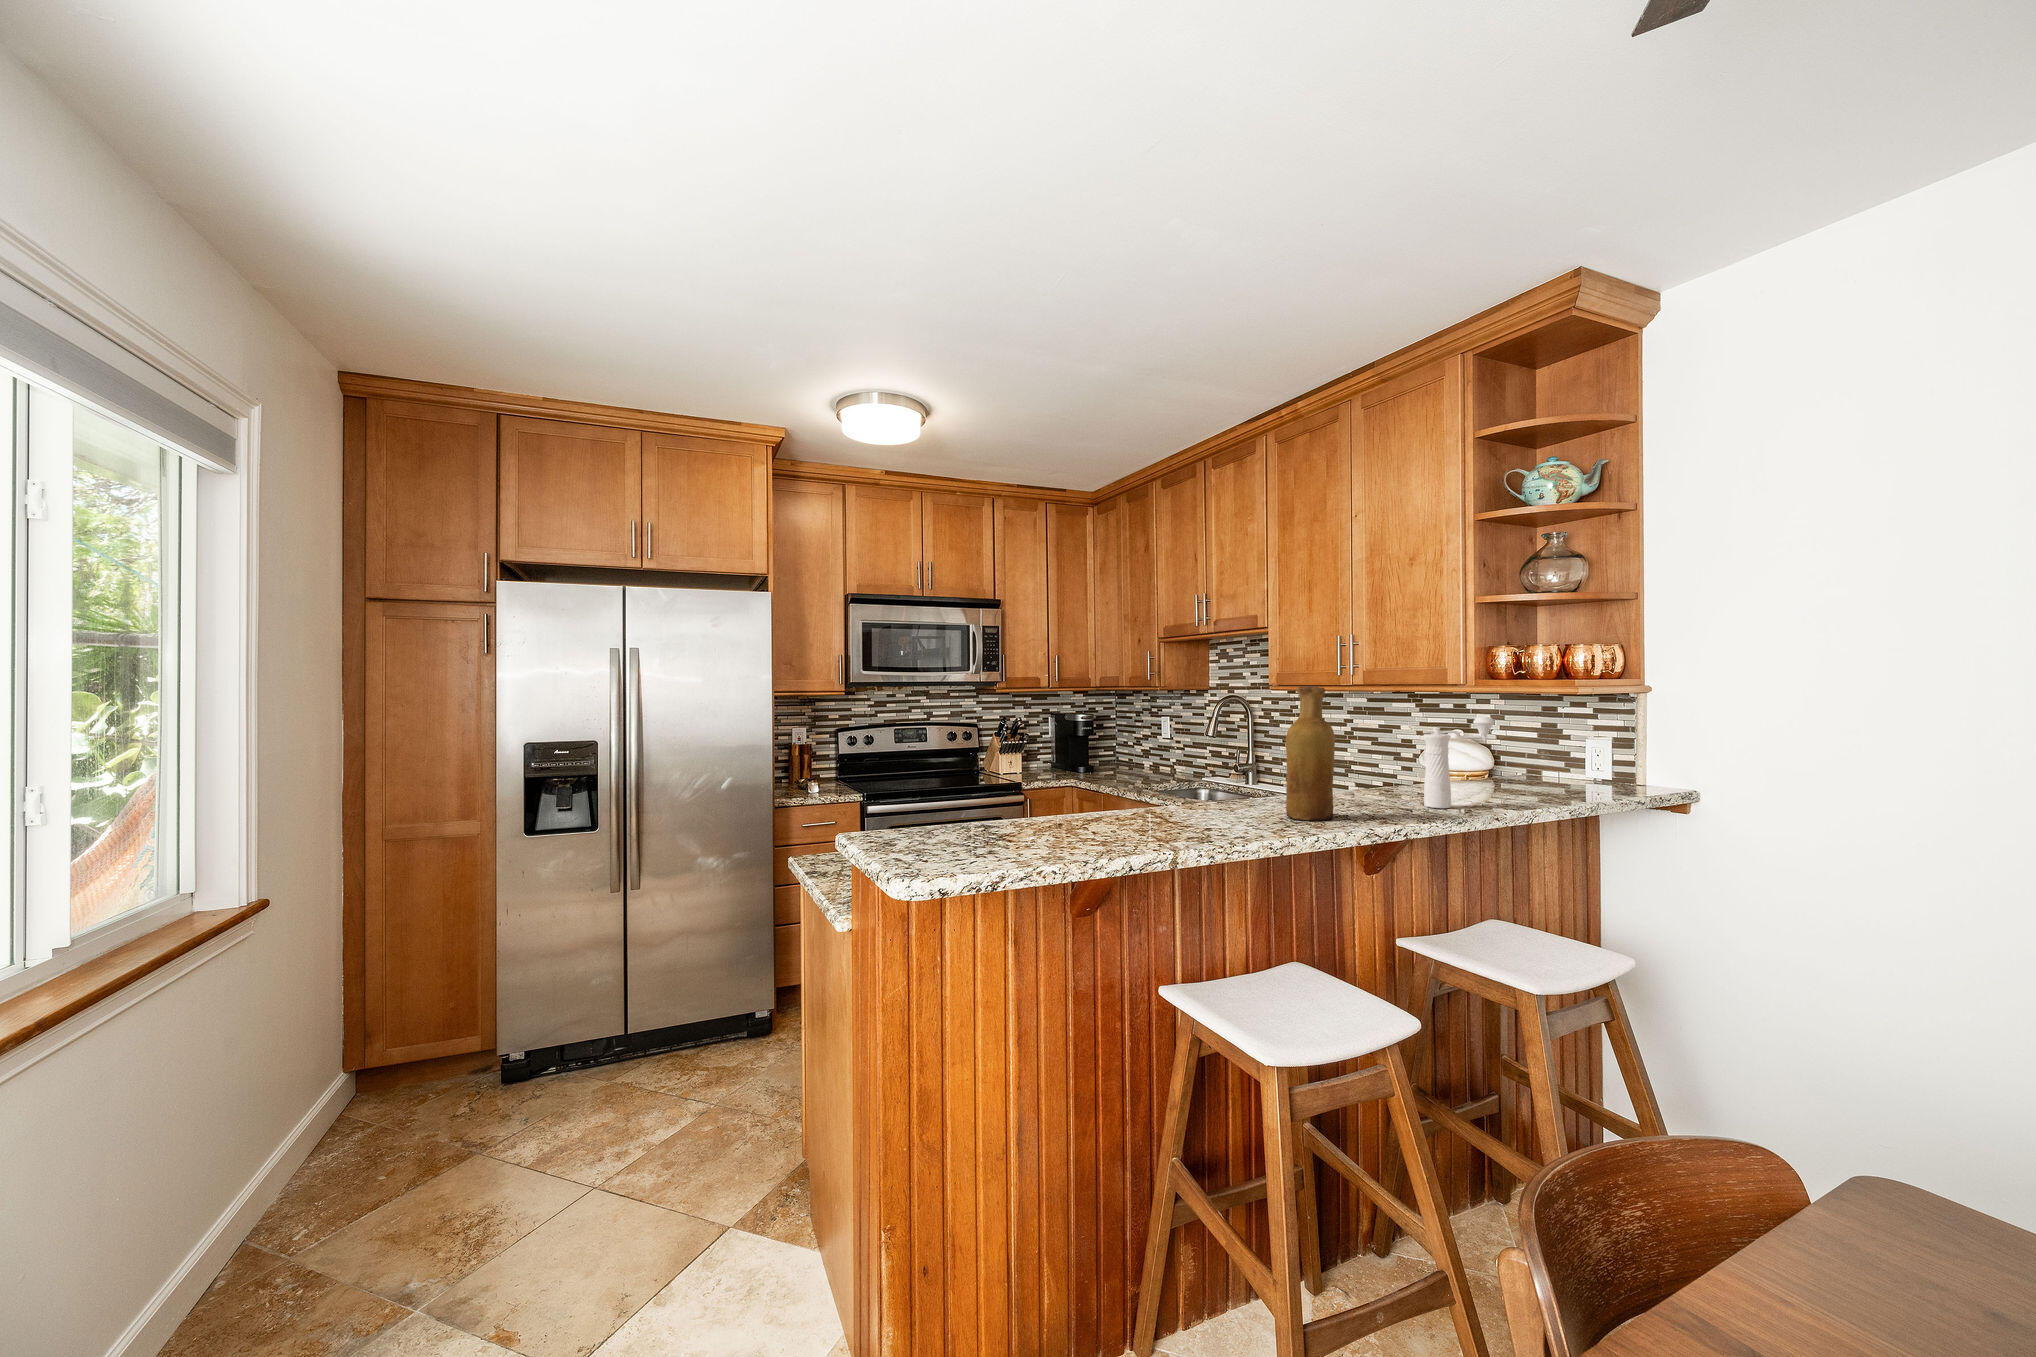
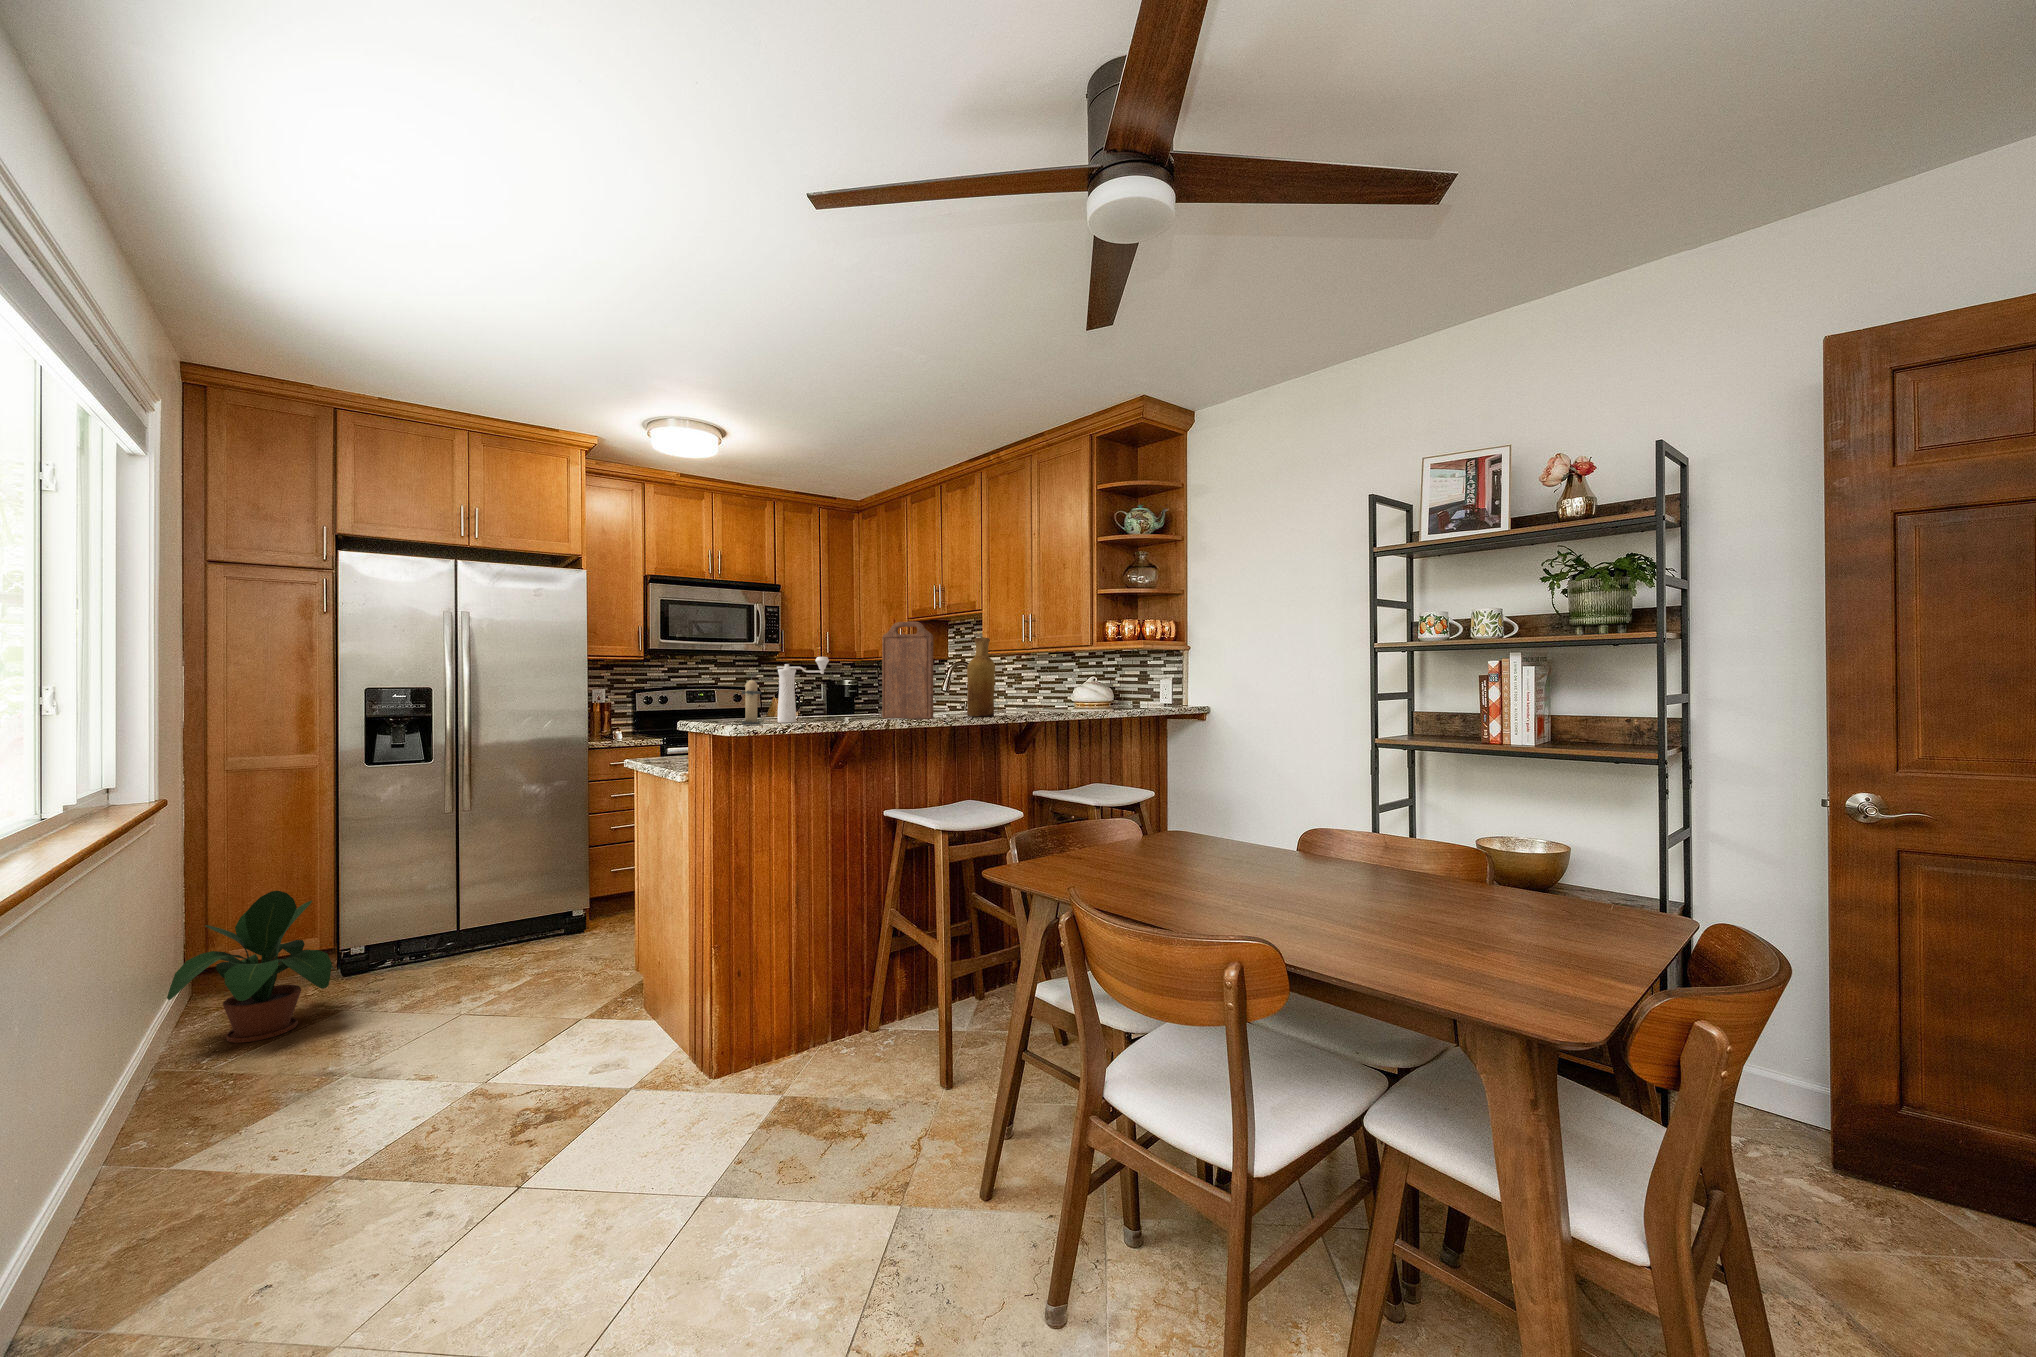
cutting board: none [1148,665,1236,829] -> present [882,621,933,719]
pepper mill: present [1423,717,1494,808] -> present [777,657,829,722]
candle: none [921,771,961,854] -> present [741,677,761,724]
potted plant: none [259,1016,462,1206] -> present [167,891,335,1043]

